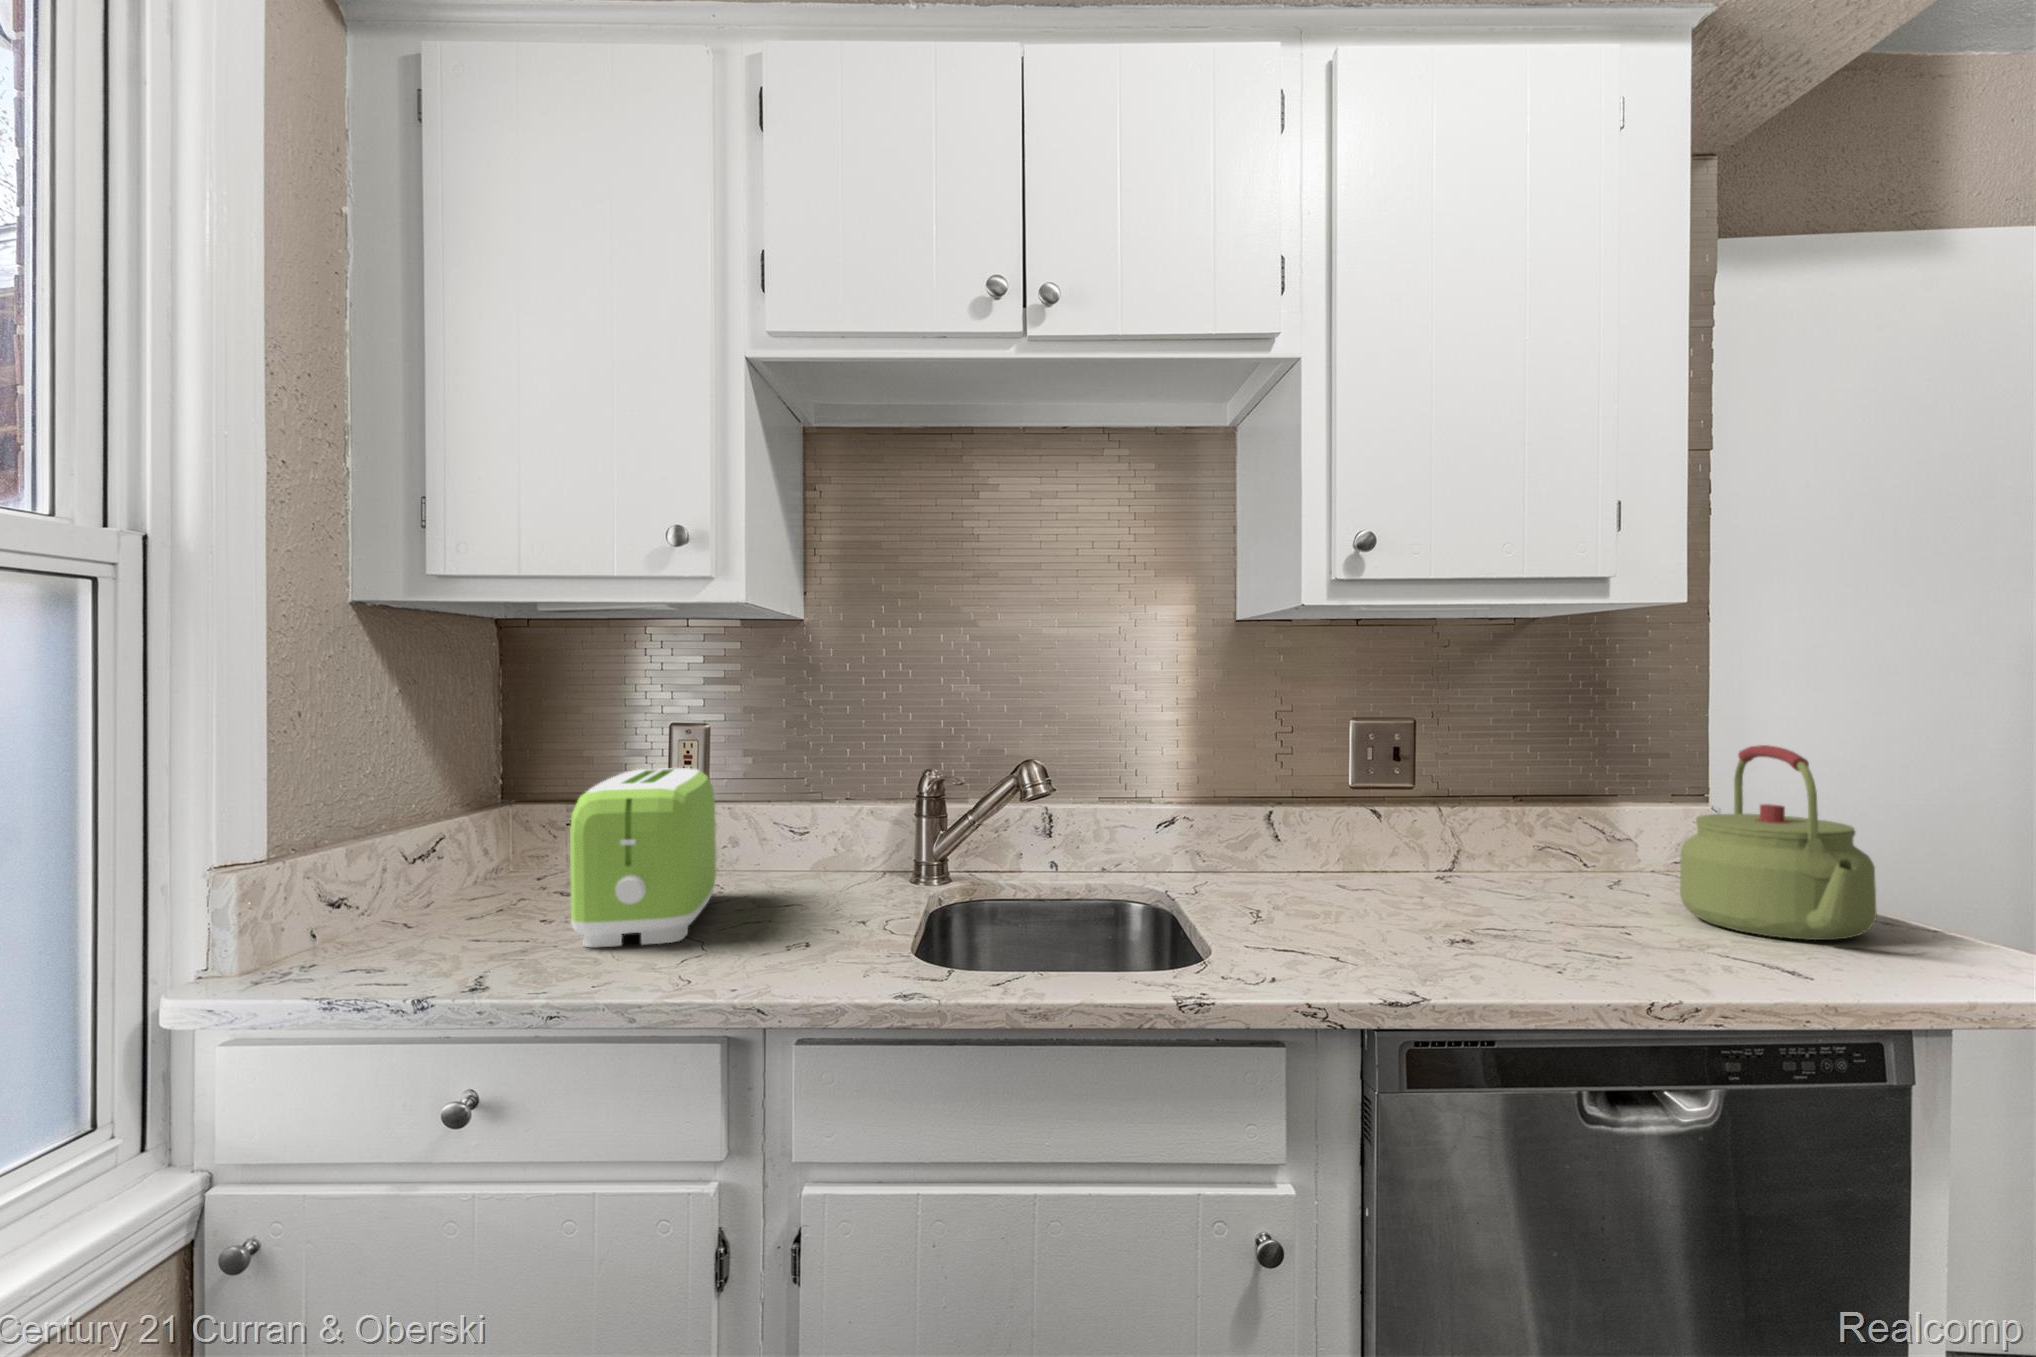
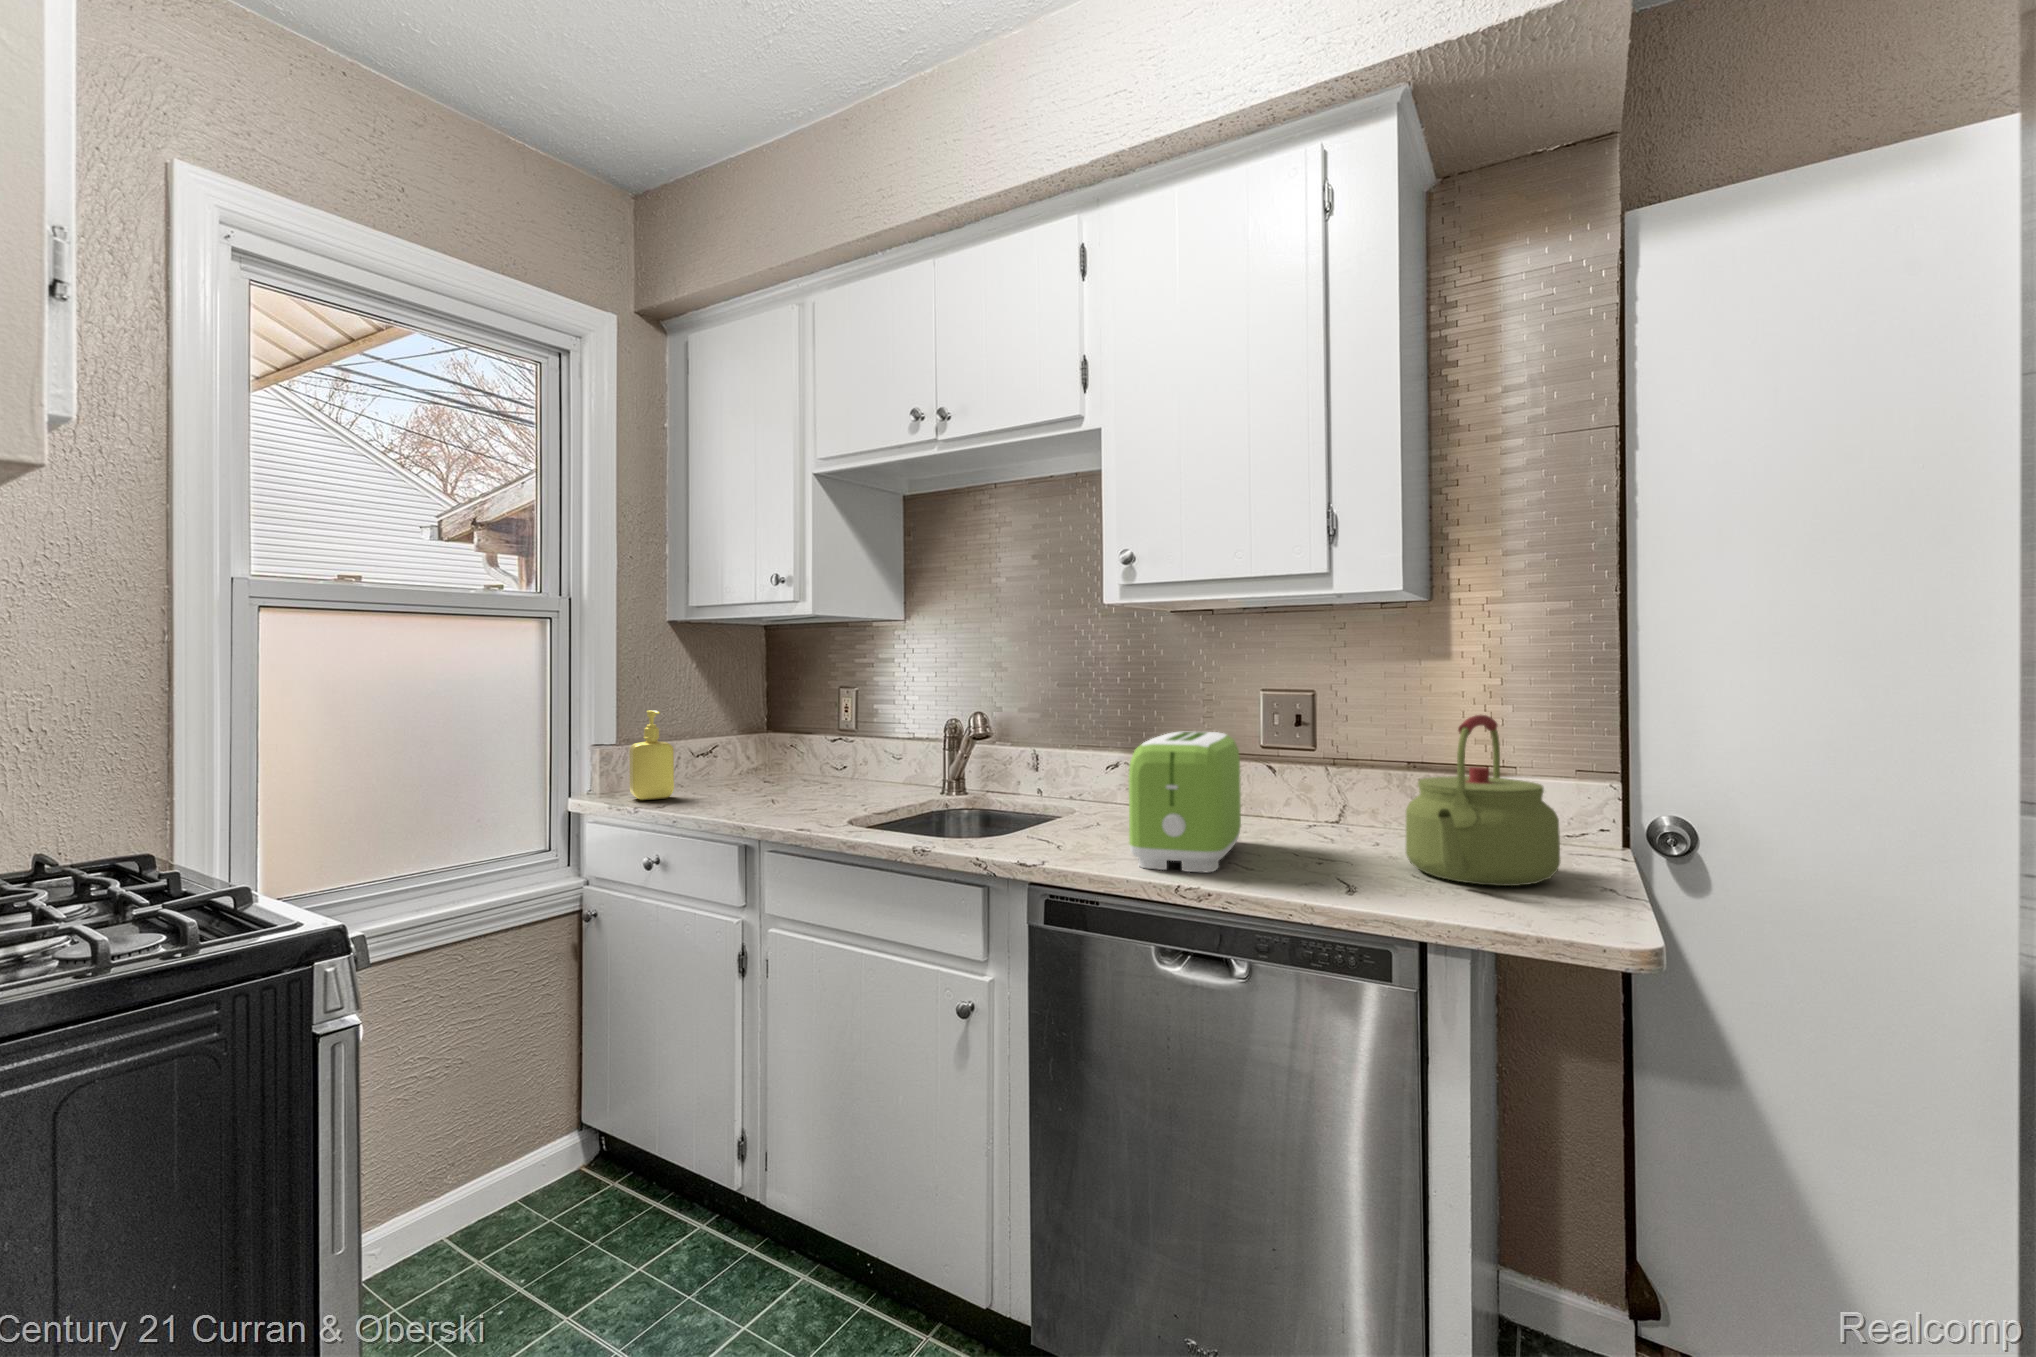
toaster: present [570,768,716,947] -> present [1129,732,1241,872]
soap dispenser: none [344,781,449,971] -> present [629,710,674,800]

